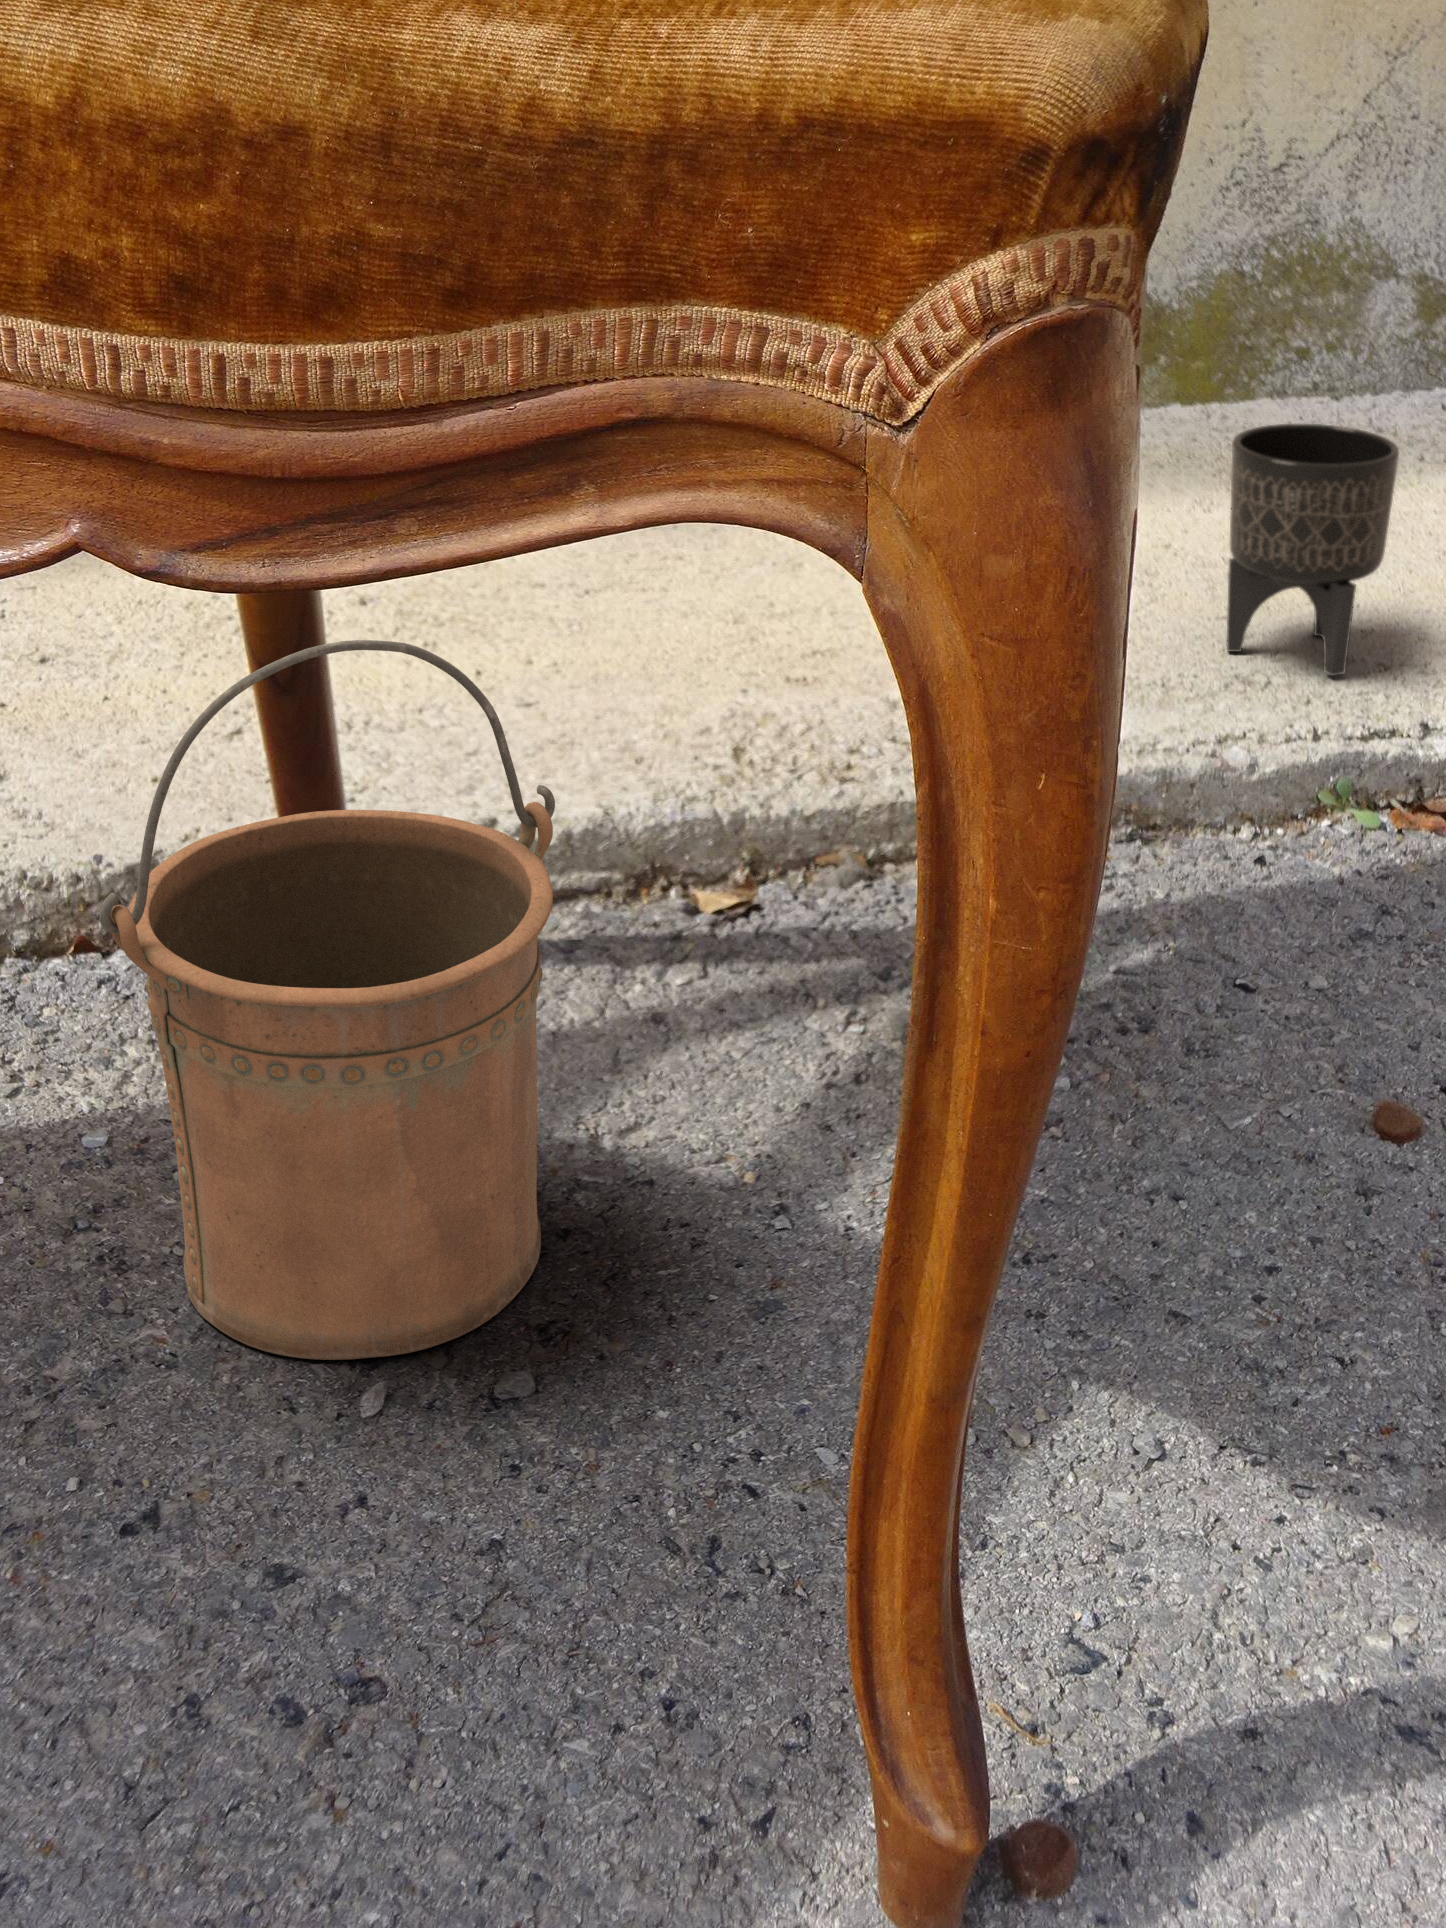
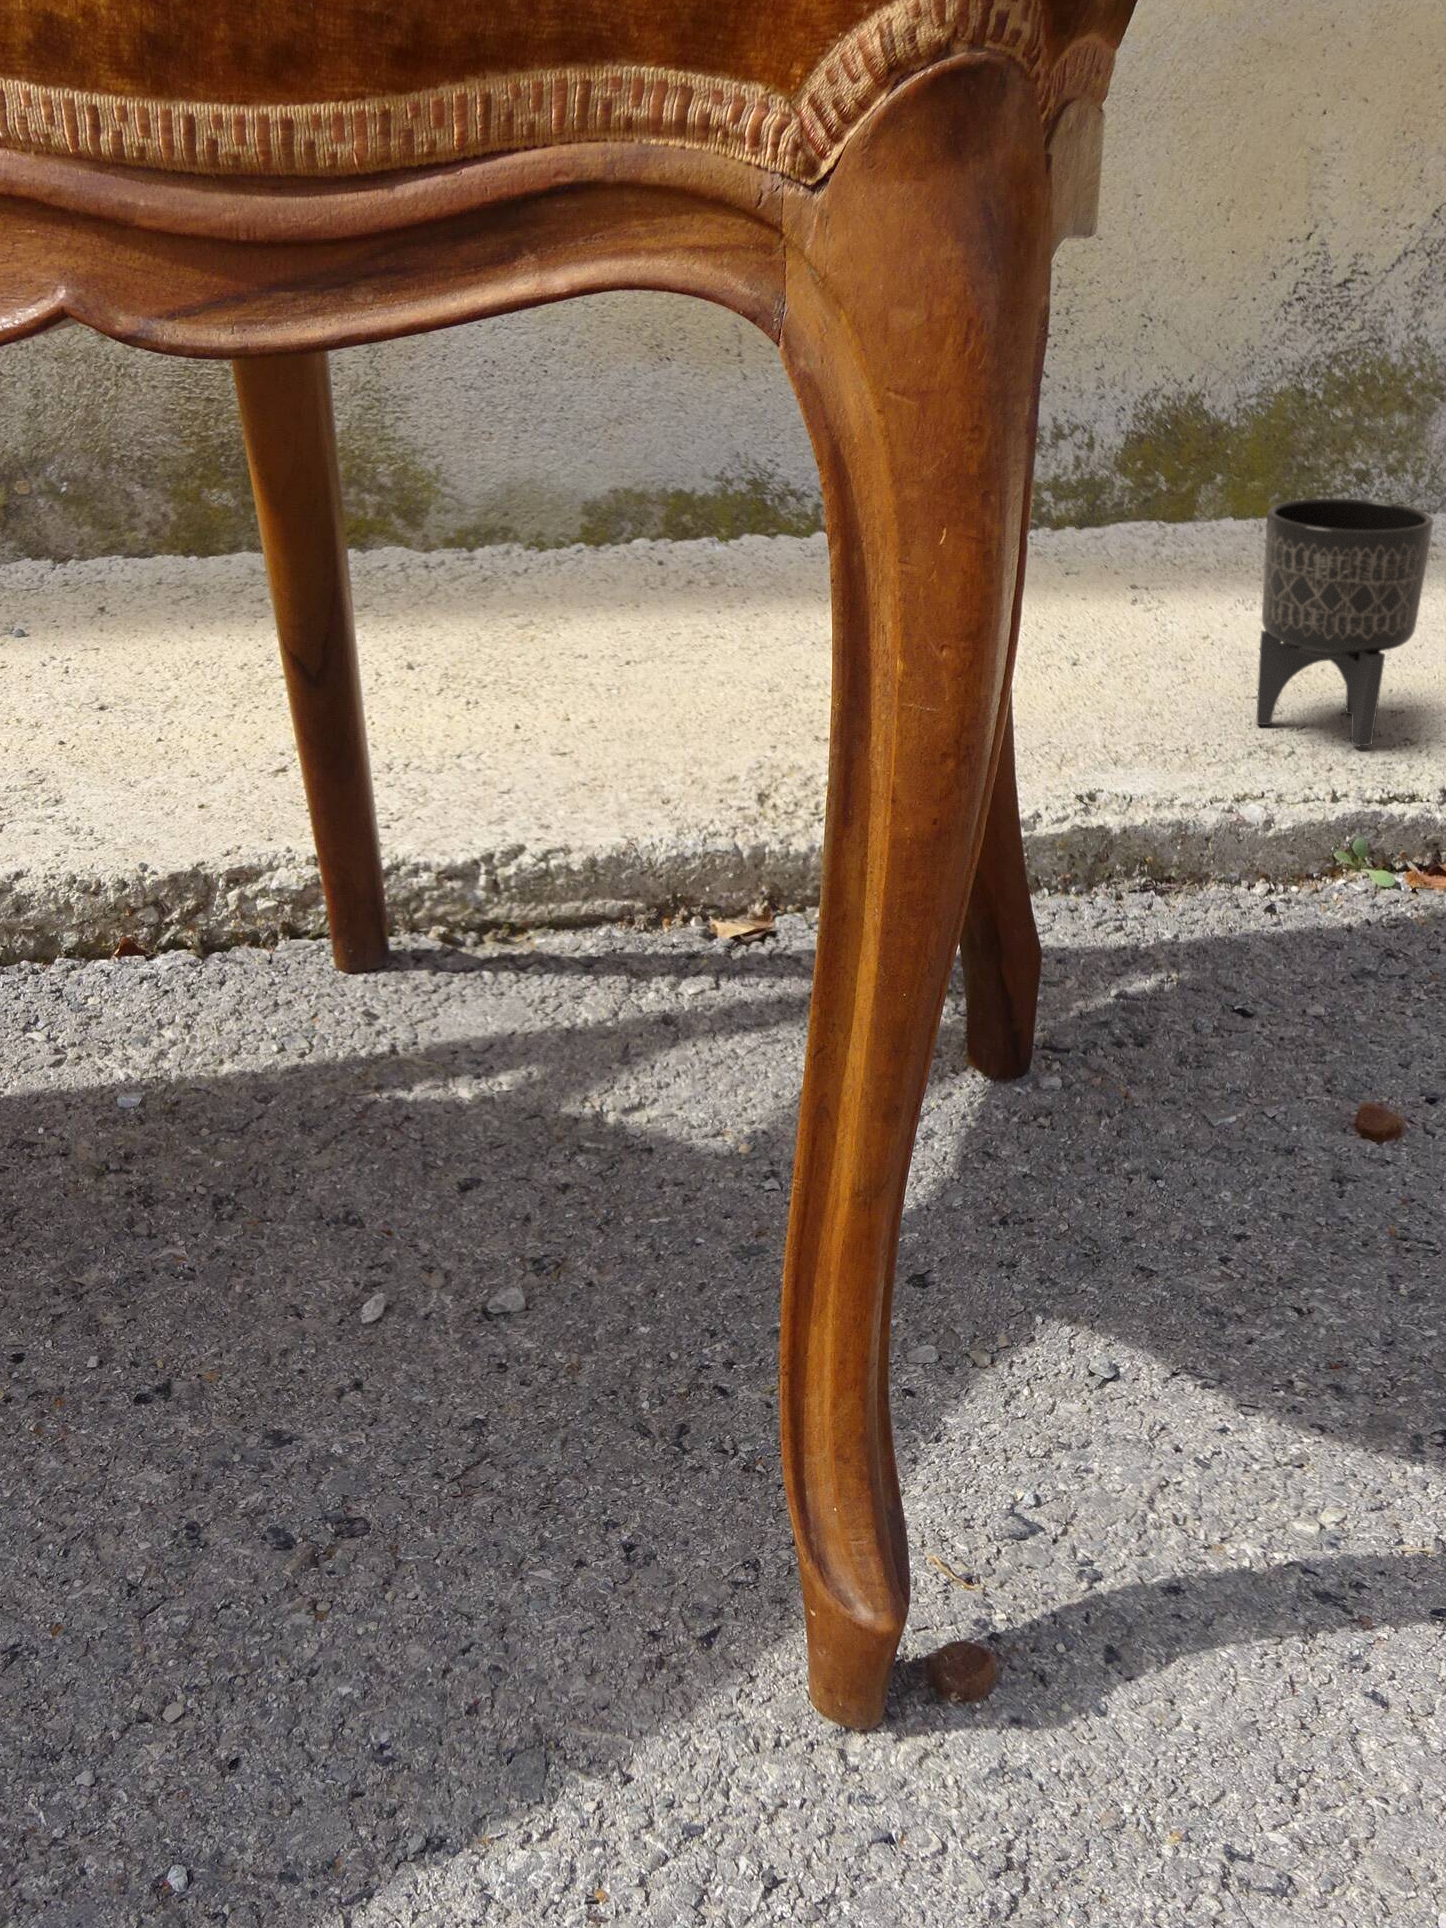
bucket: present [100,640,555,1360] -> none [130,593,565,1277]

